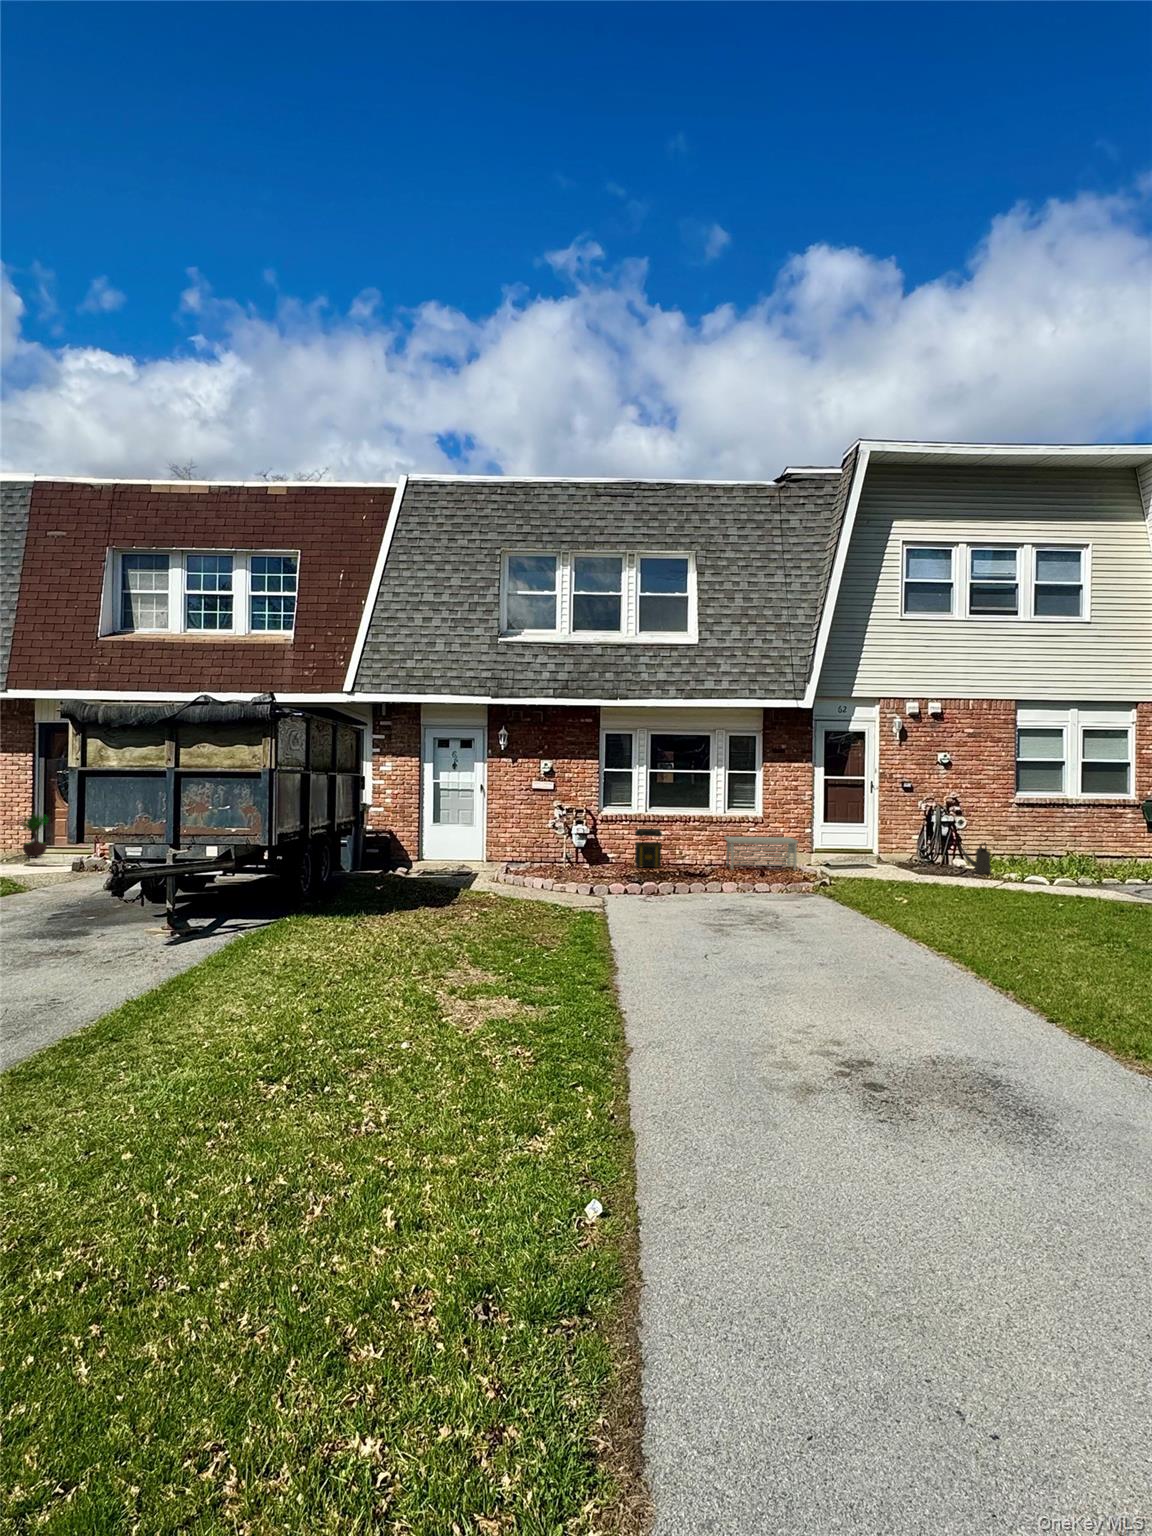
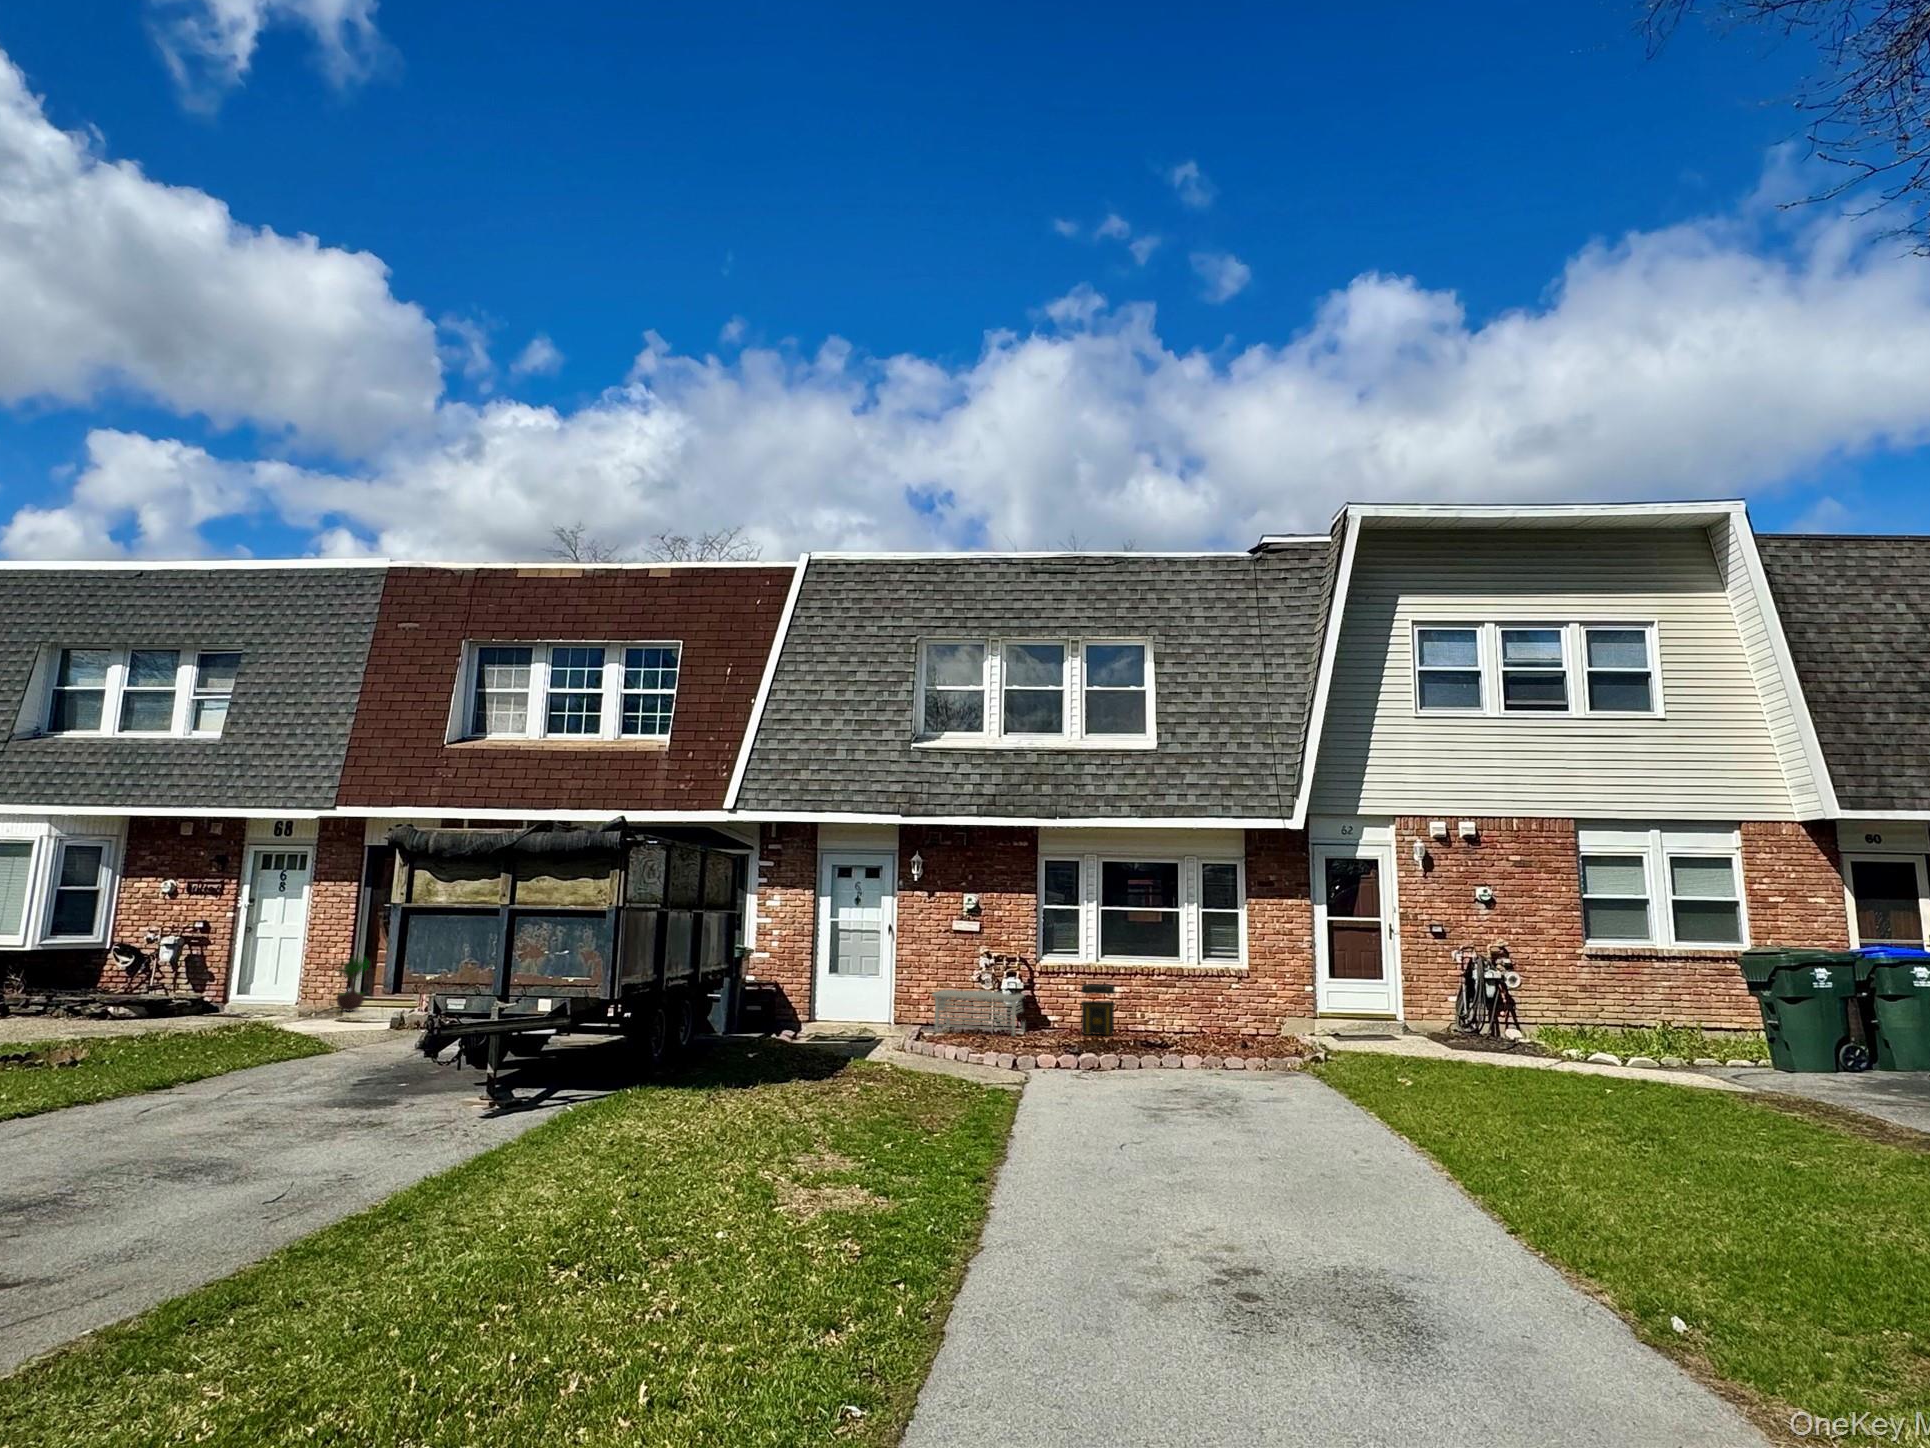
storage bench: present [724,836,798,870] -> present [932,989,1025,1036]
watering can: present [959,843,994,874] -> none [1508,1007,1556,1051]

